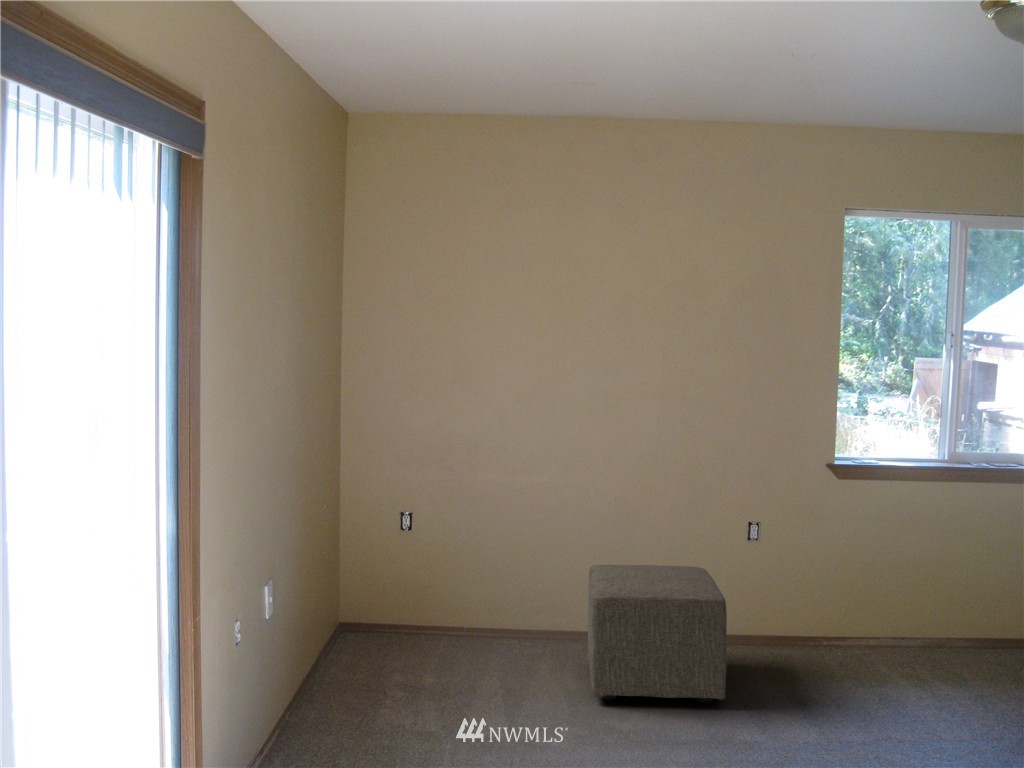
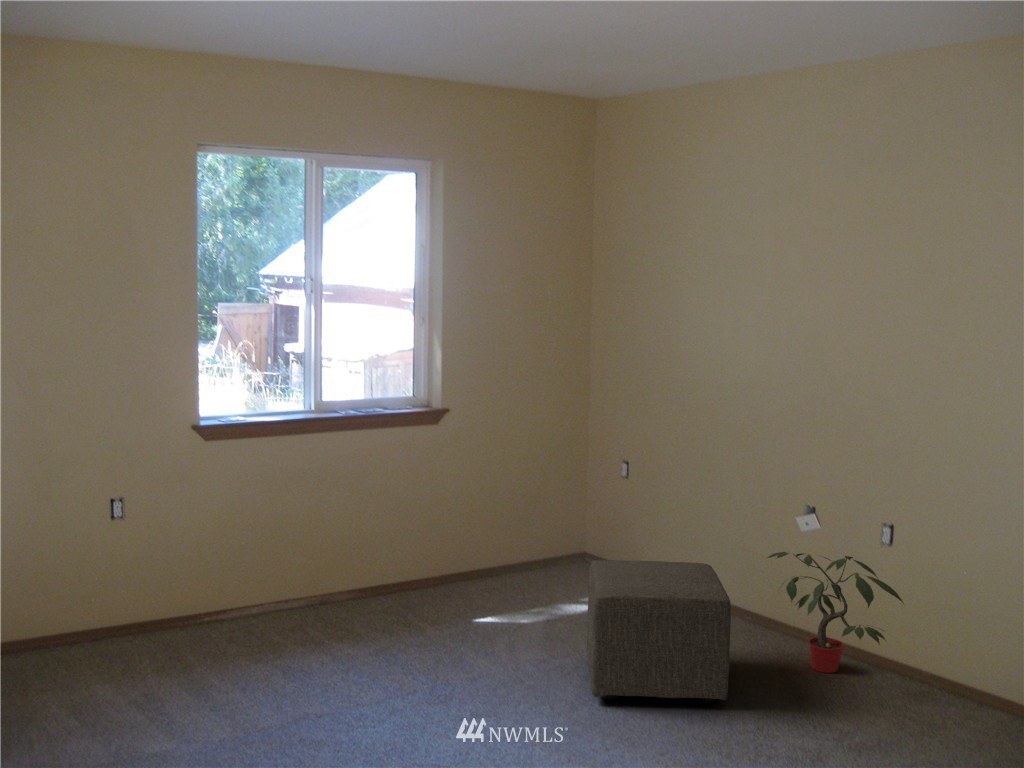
potted plant: none [756,556,898,673] -> present [767,552,903,673]

